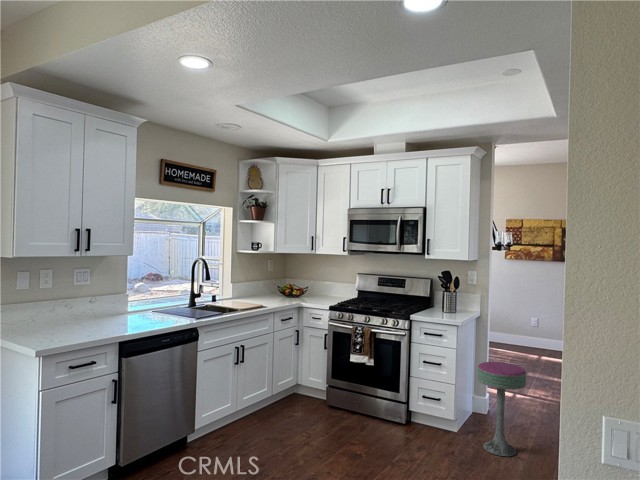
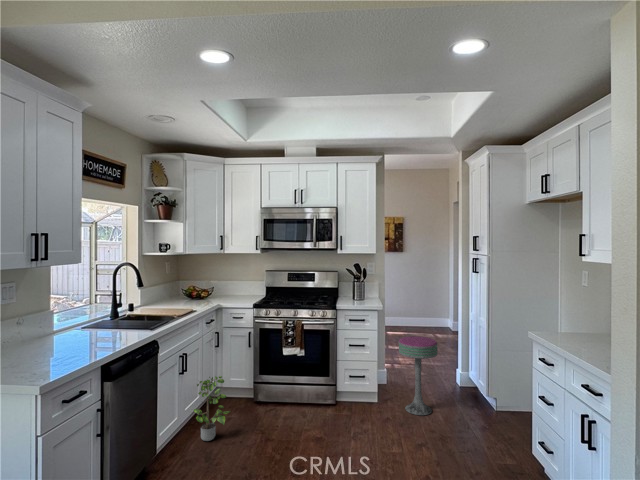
potted plant: none [256,368,290,428] -> present [194,376,230,441]

